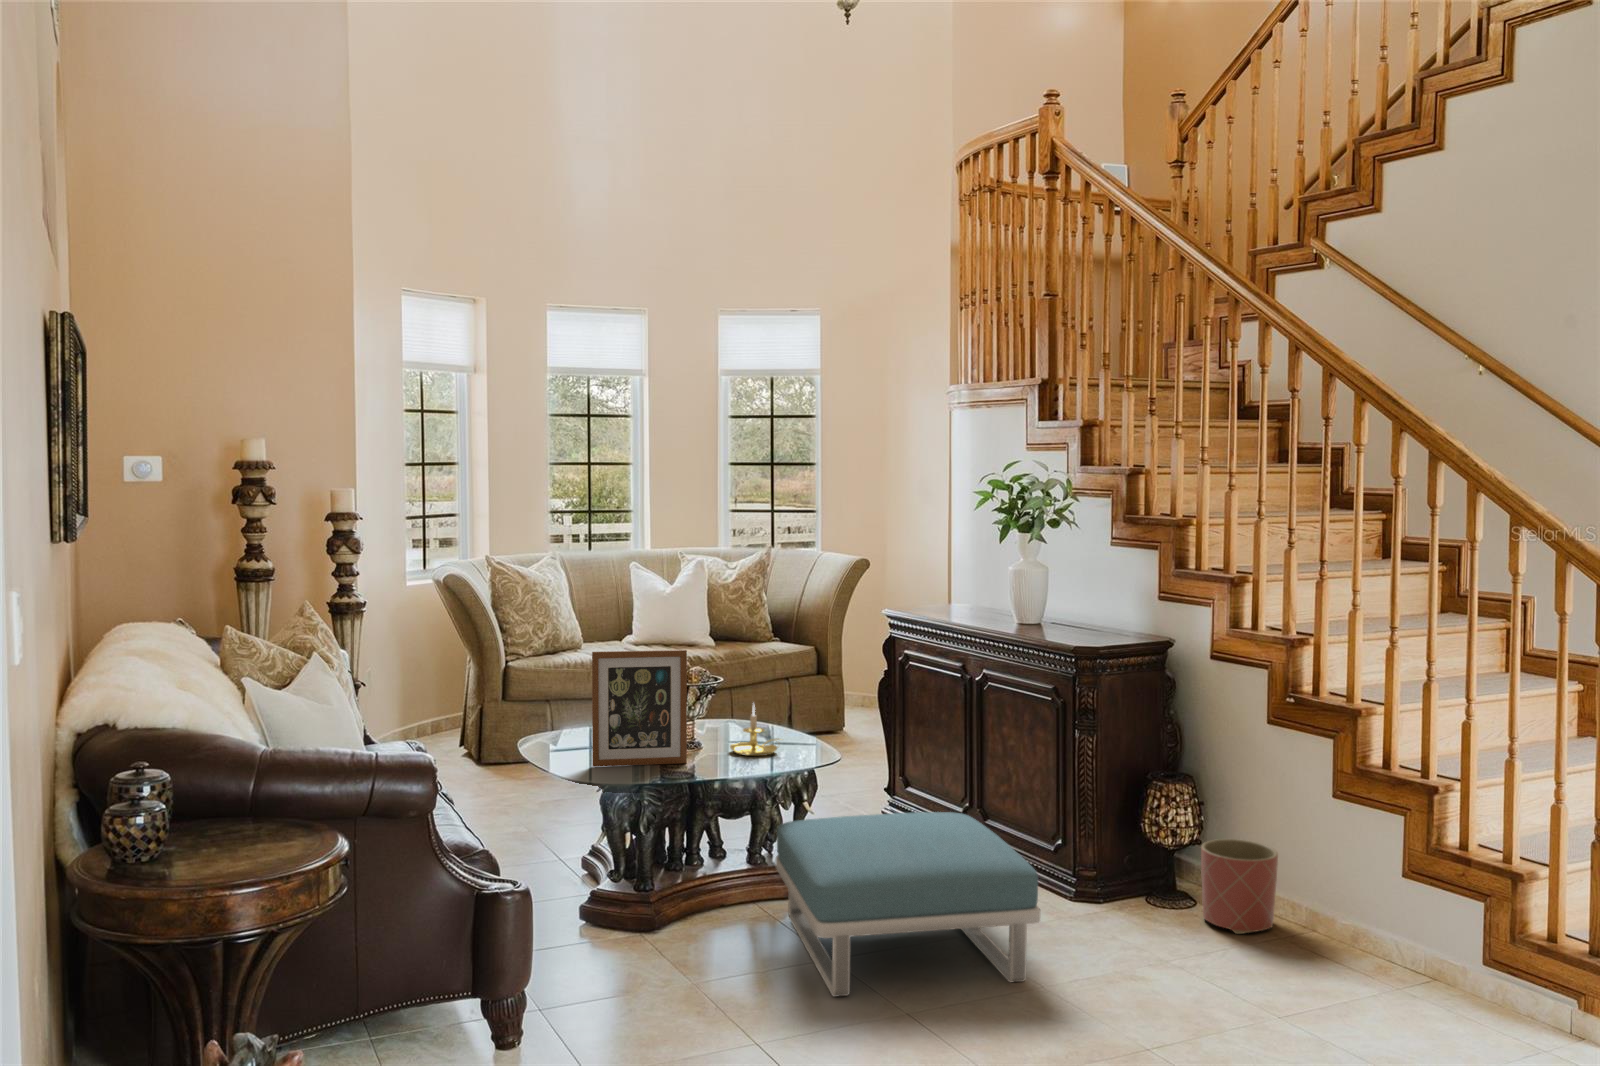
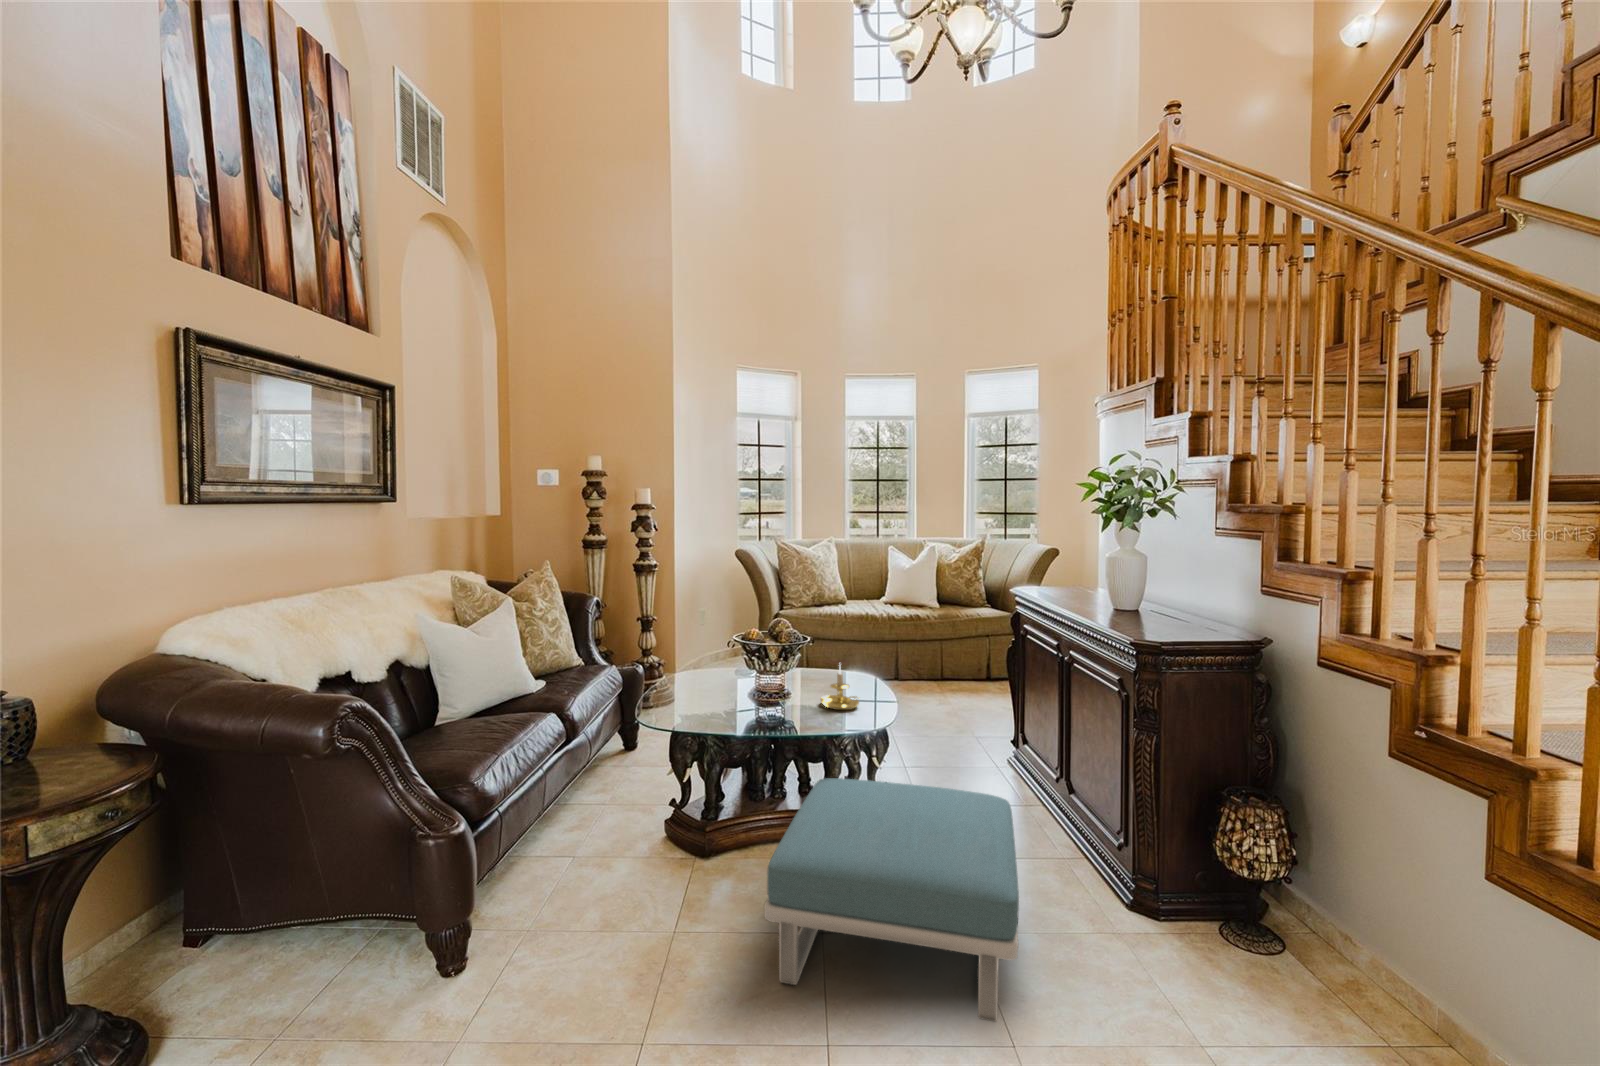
picture frame: present [592,650,687,767] -> none [700,609,774,709]
planter: present [1201,839,1278,934] -> none [1279,886,1392,1027]

